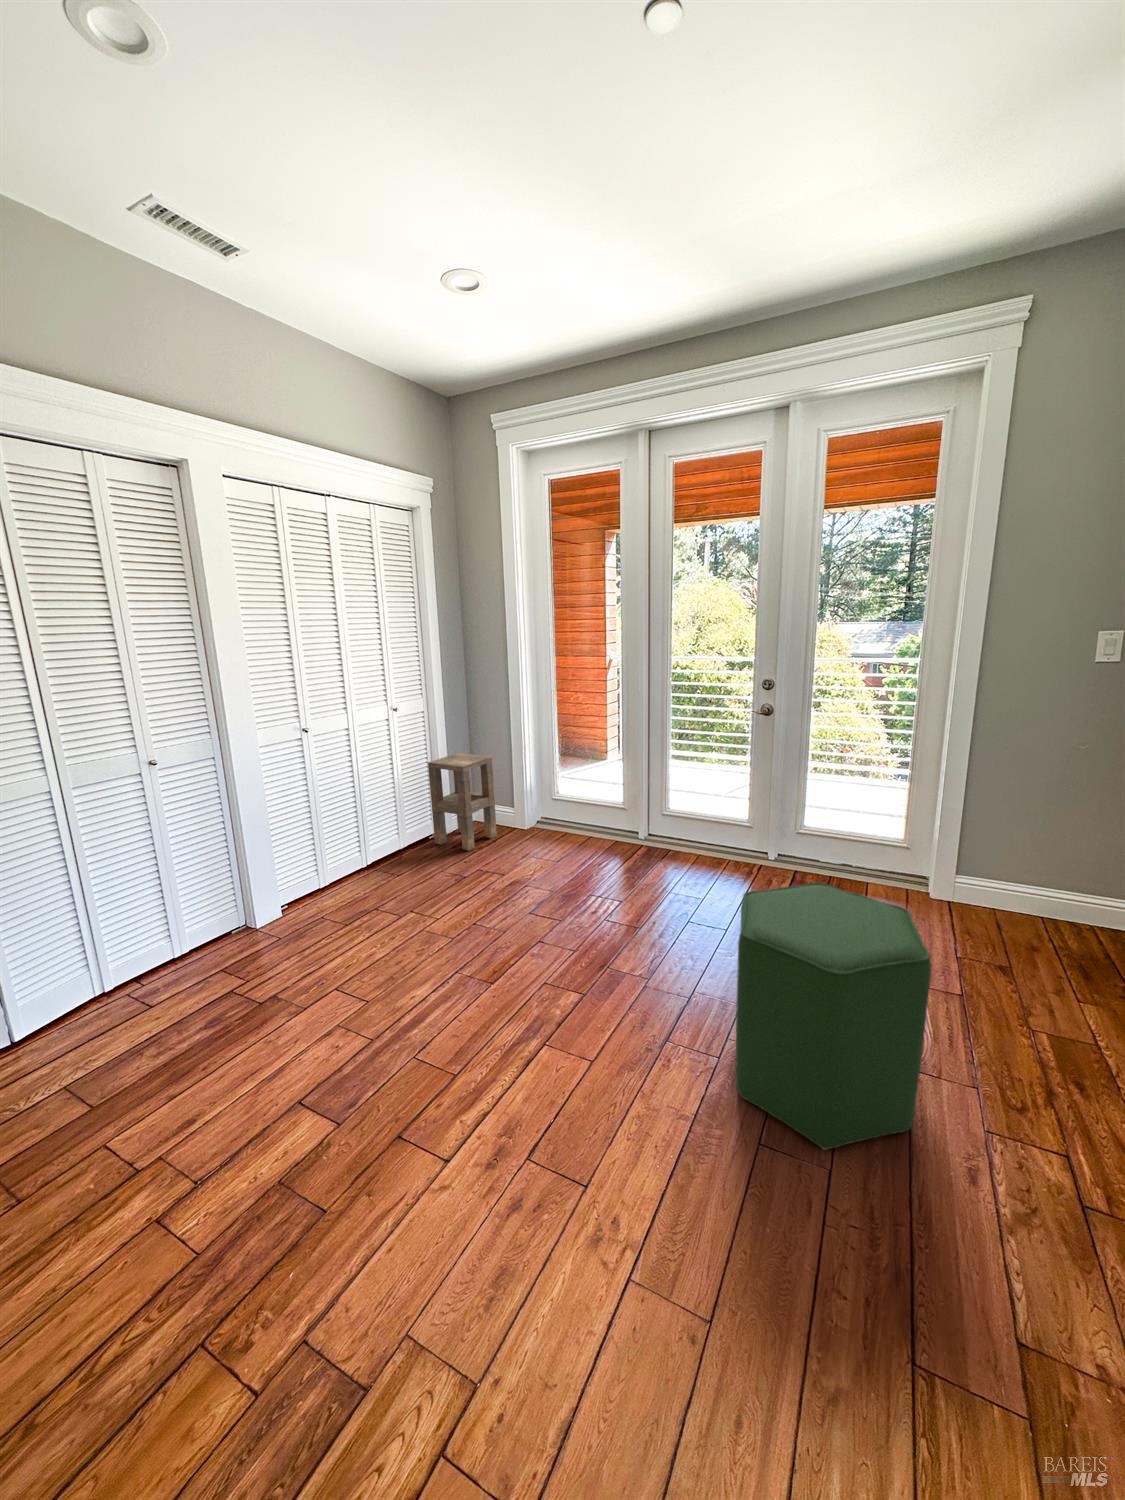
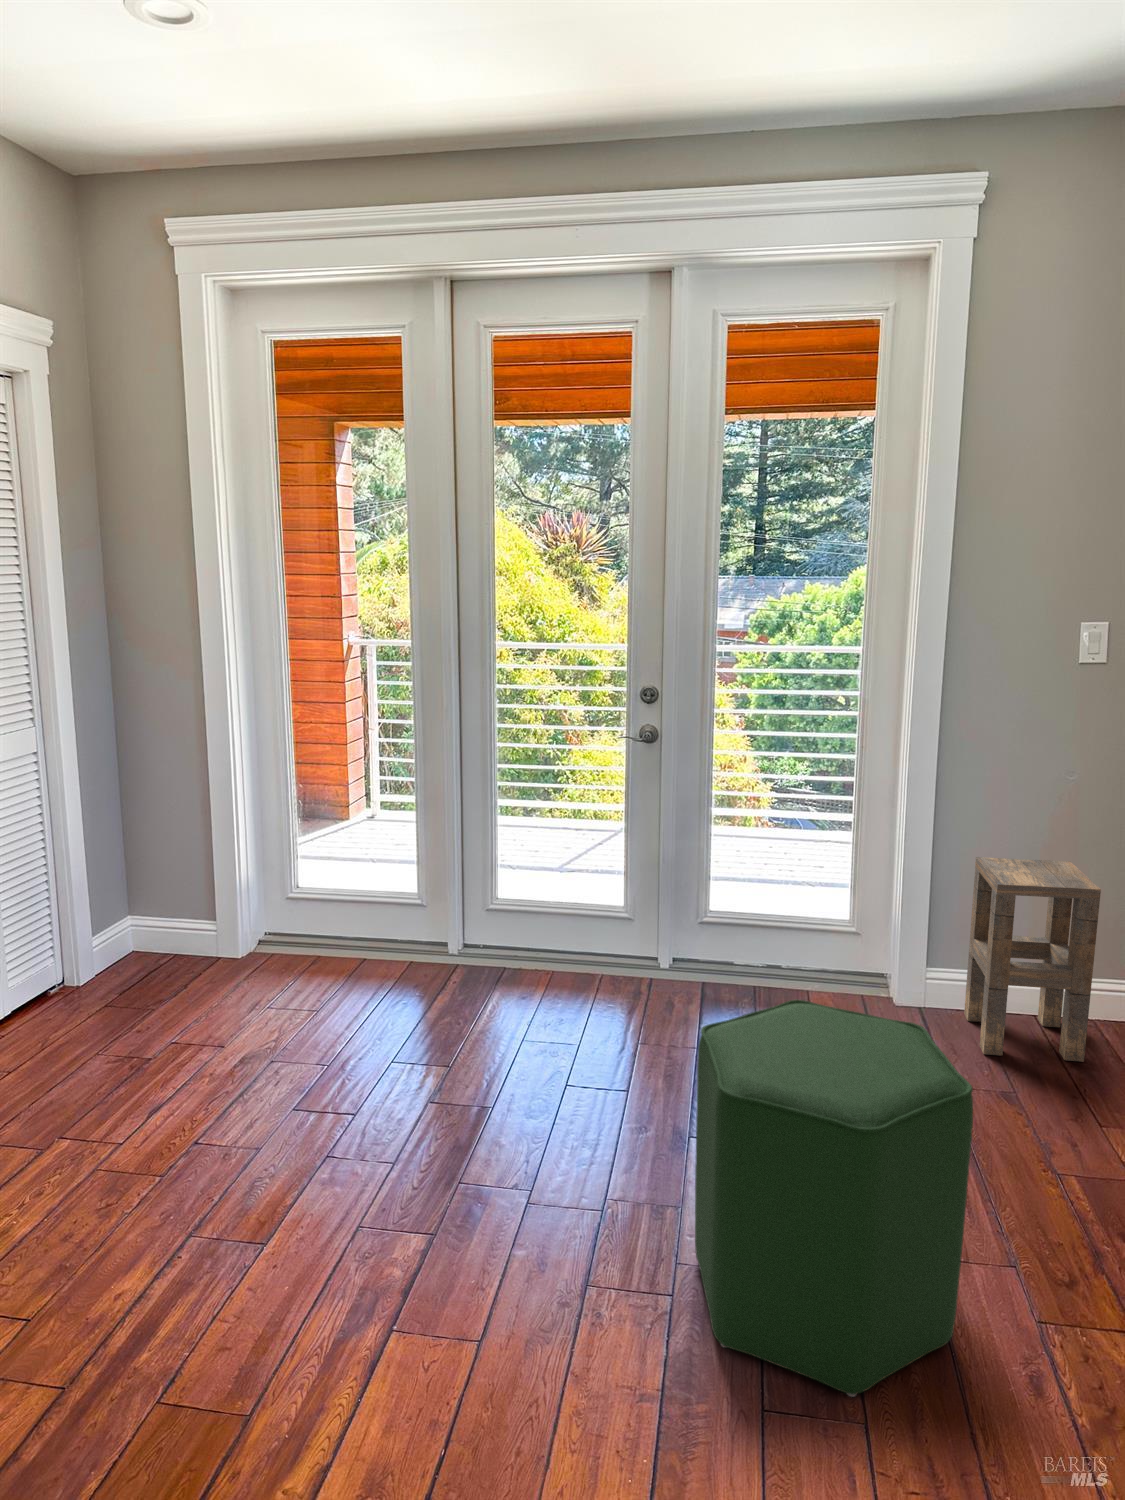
side table: present [428,753,497,851] -> present [964,857,1101,1062]

